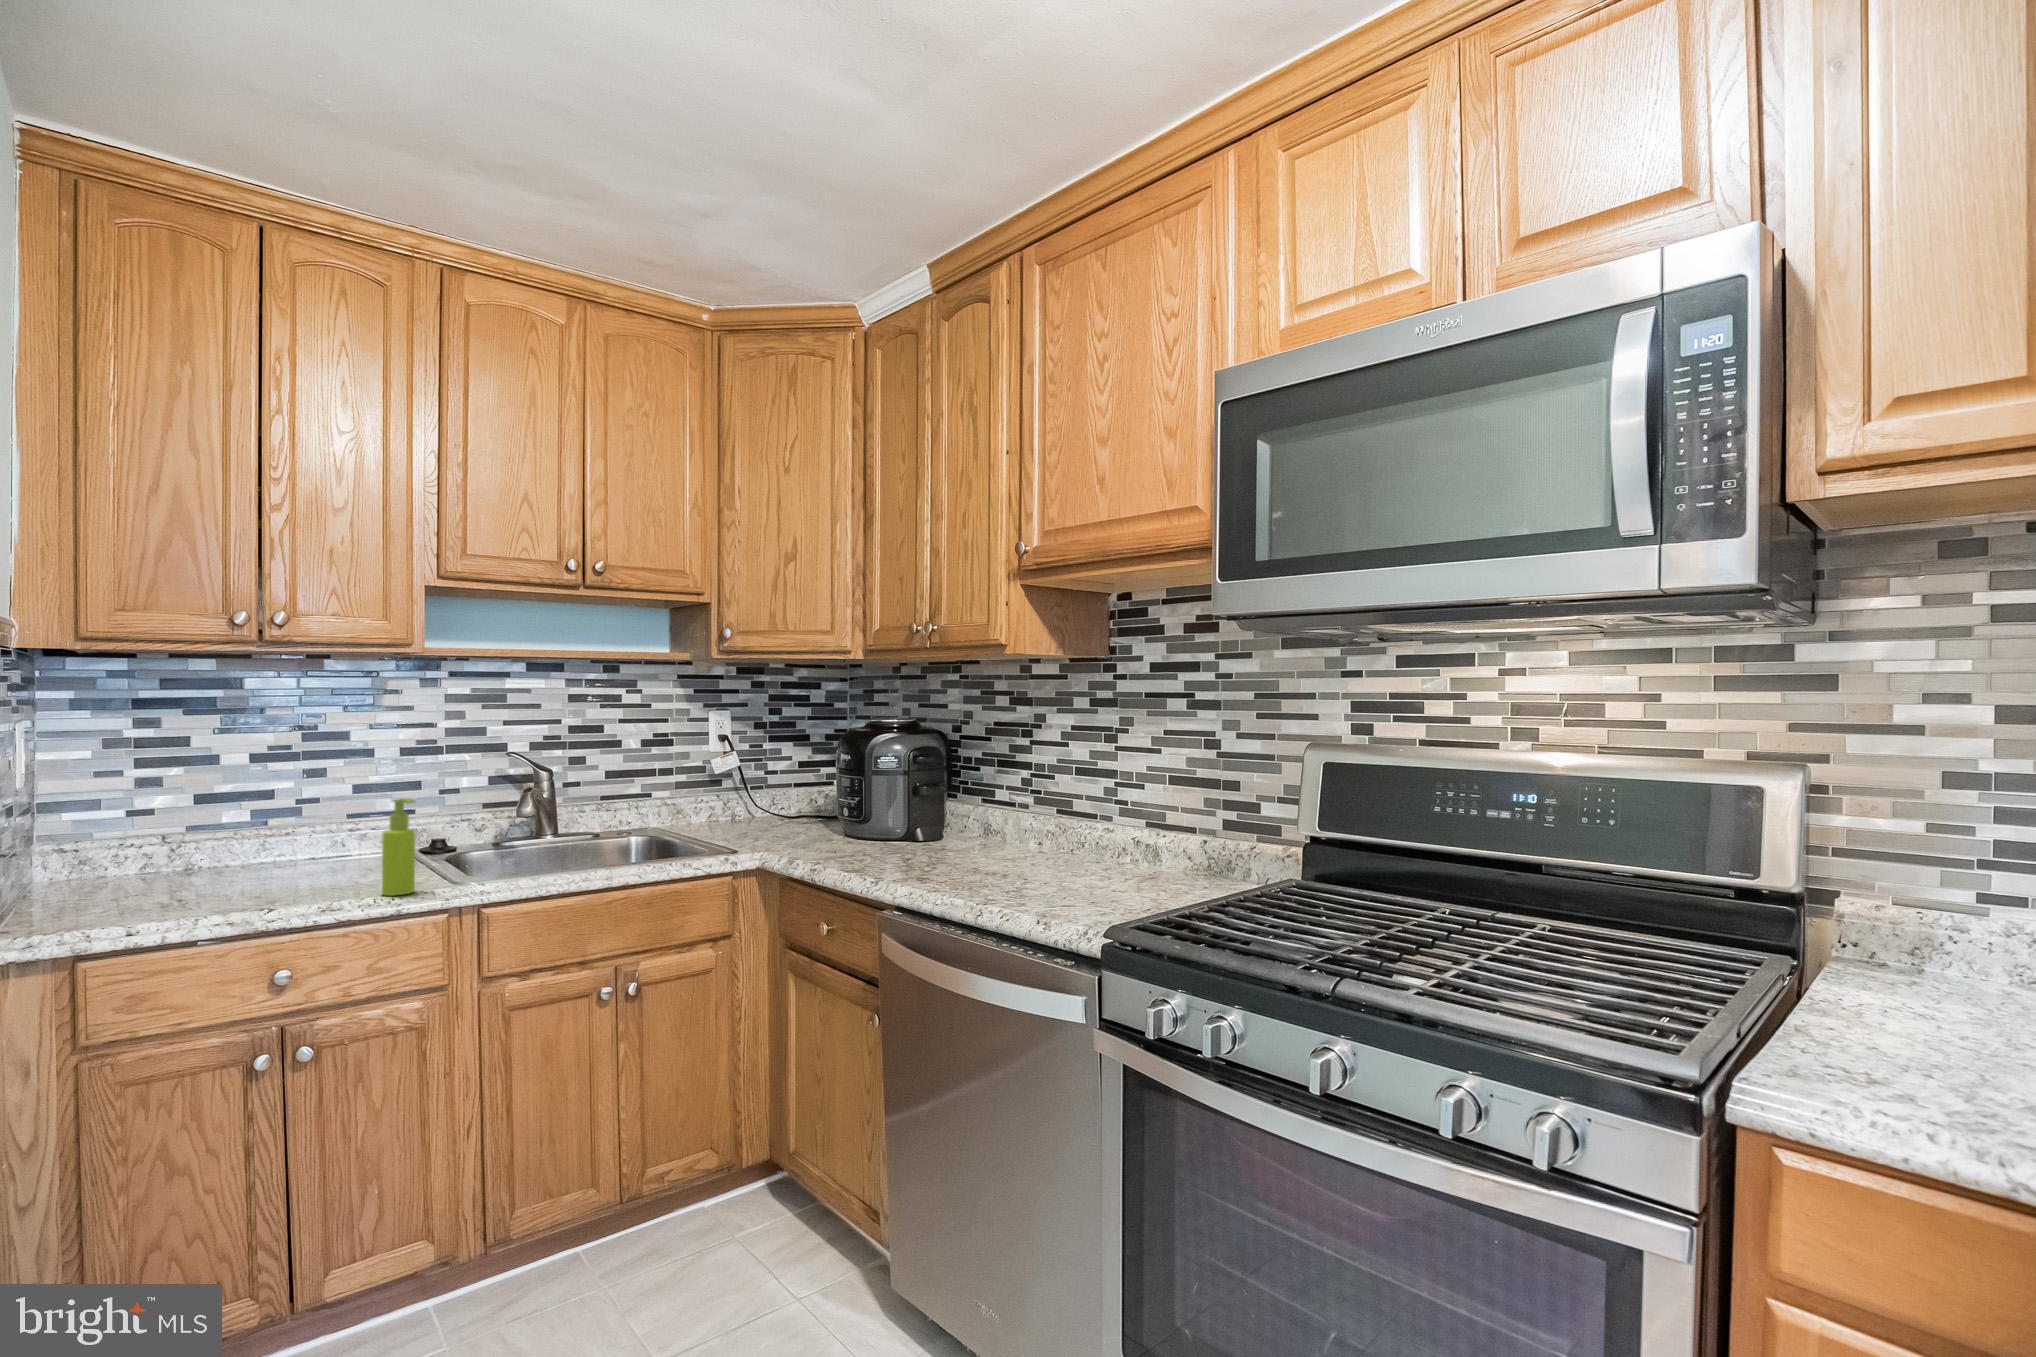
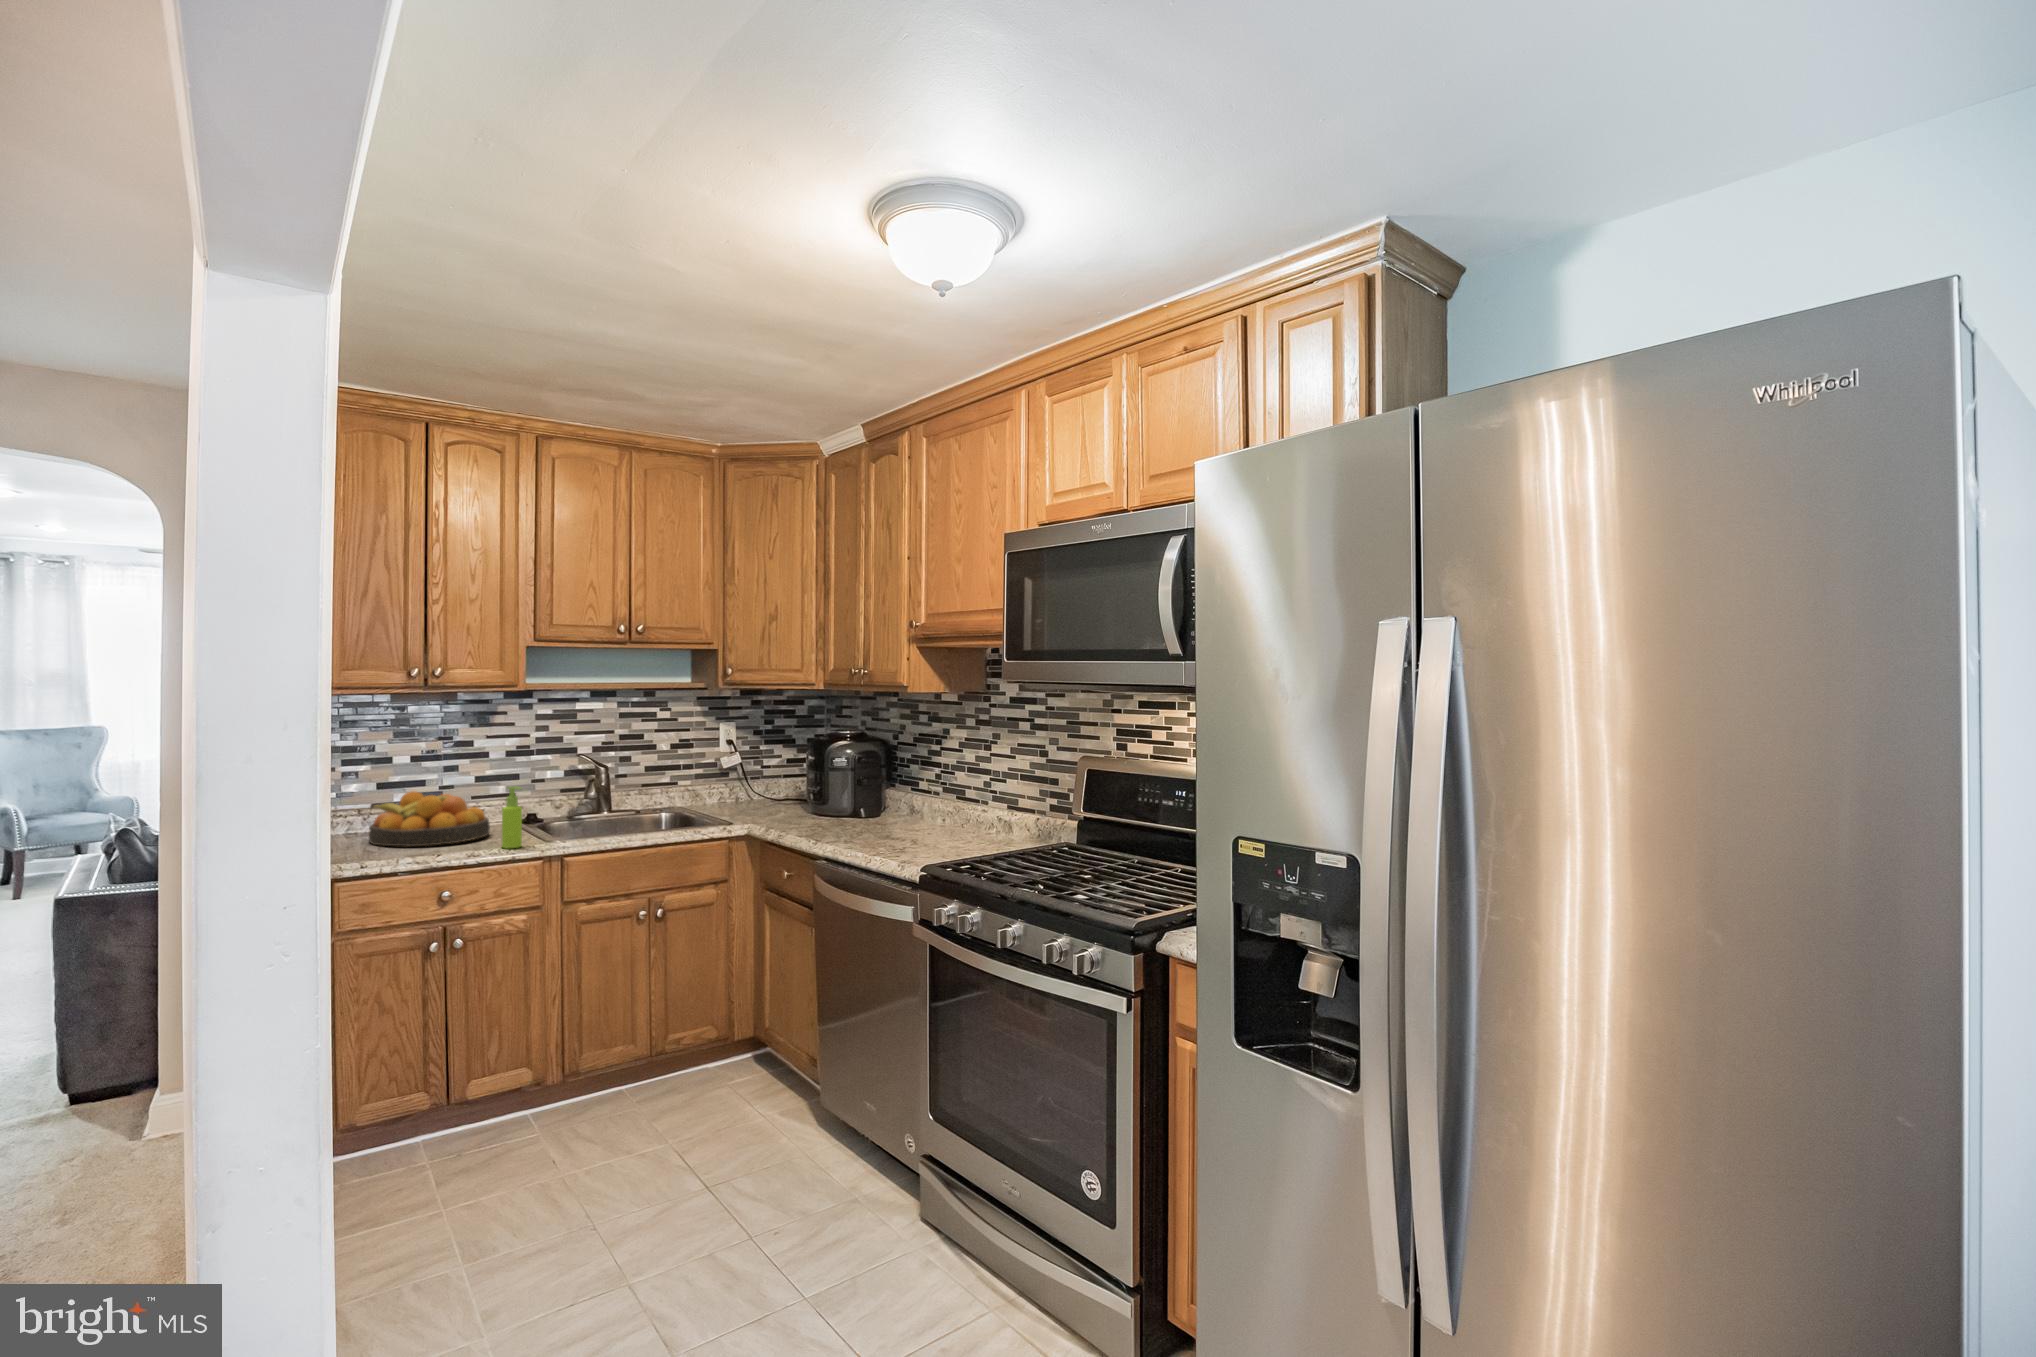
fruit bowl: none [170,808,369,895] -> present [369,792,490,846]

